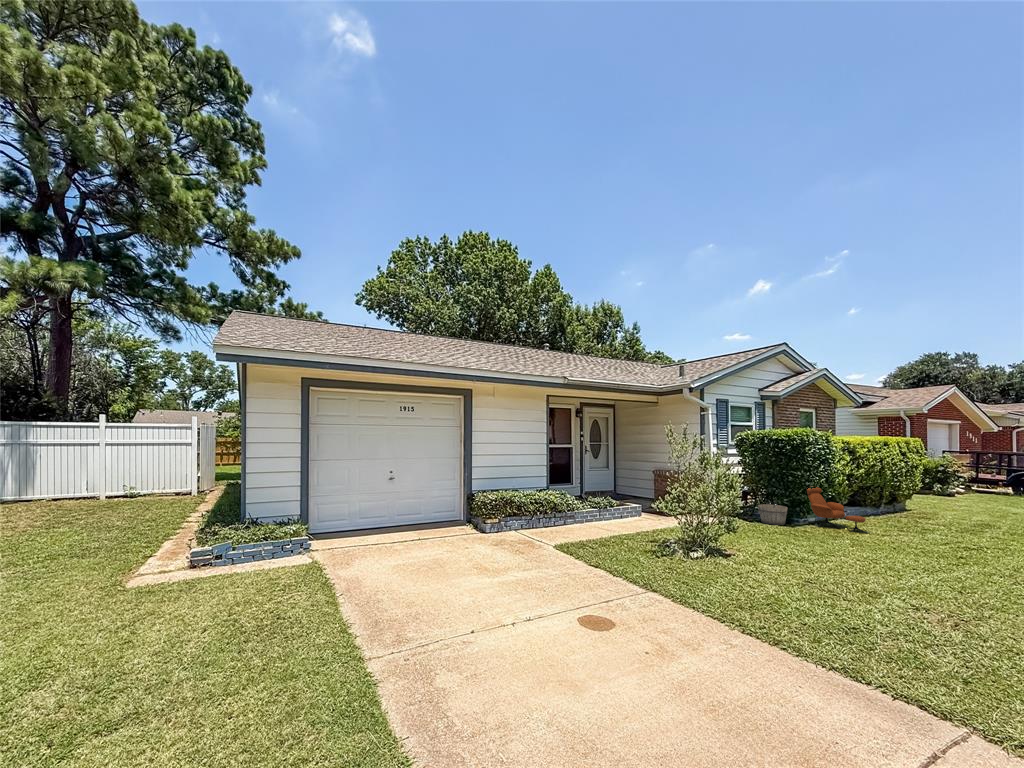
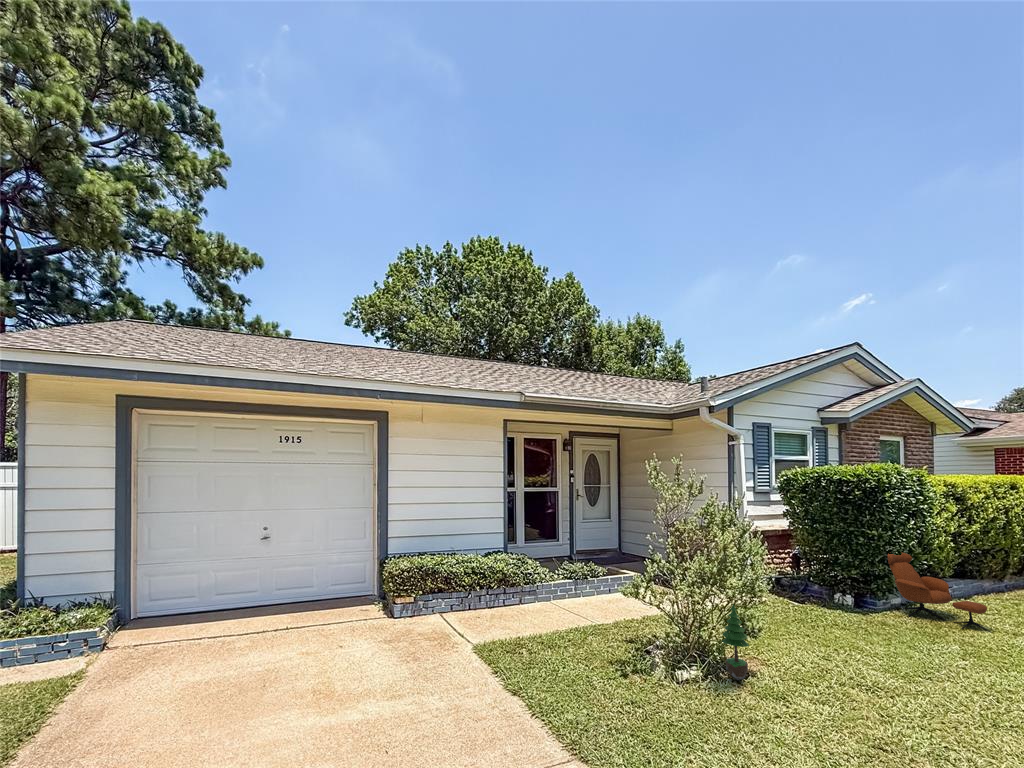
wooden bucket: present [758,502,787,525] -> none [812,572,859,611]
potted tree: none [716,513,733,557] -> present [722,604,749,680]

